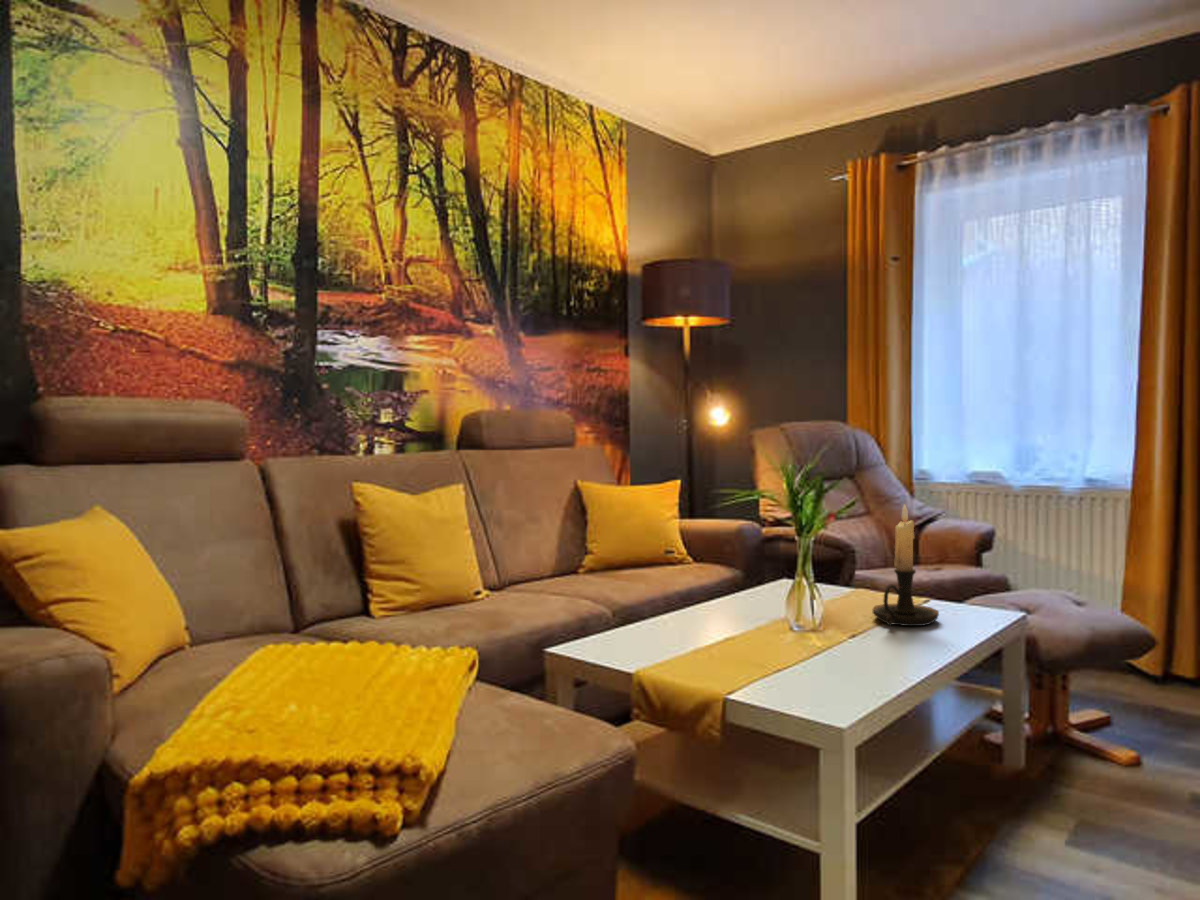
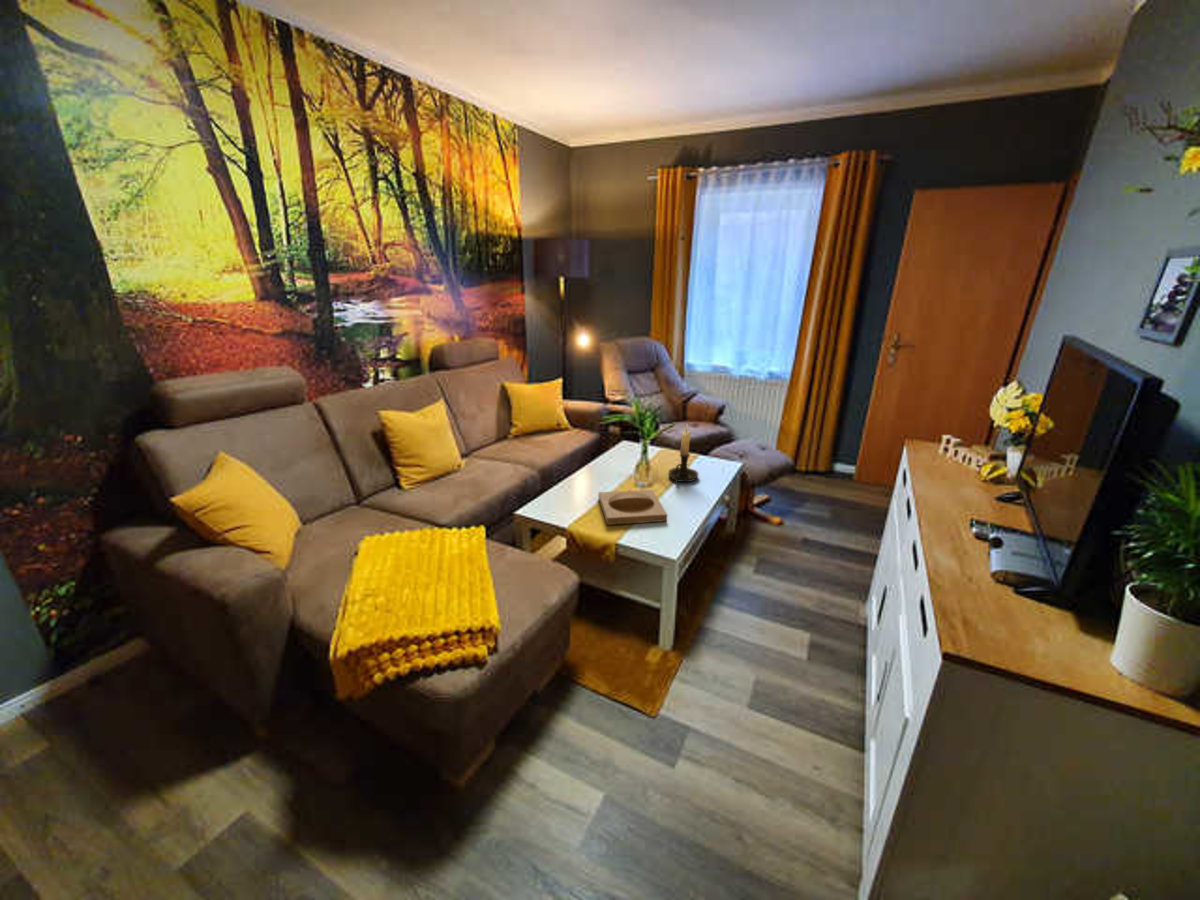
tray: none [721,627,860,675] -> present [598,490,667,525]

